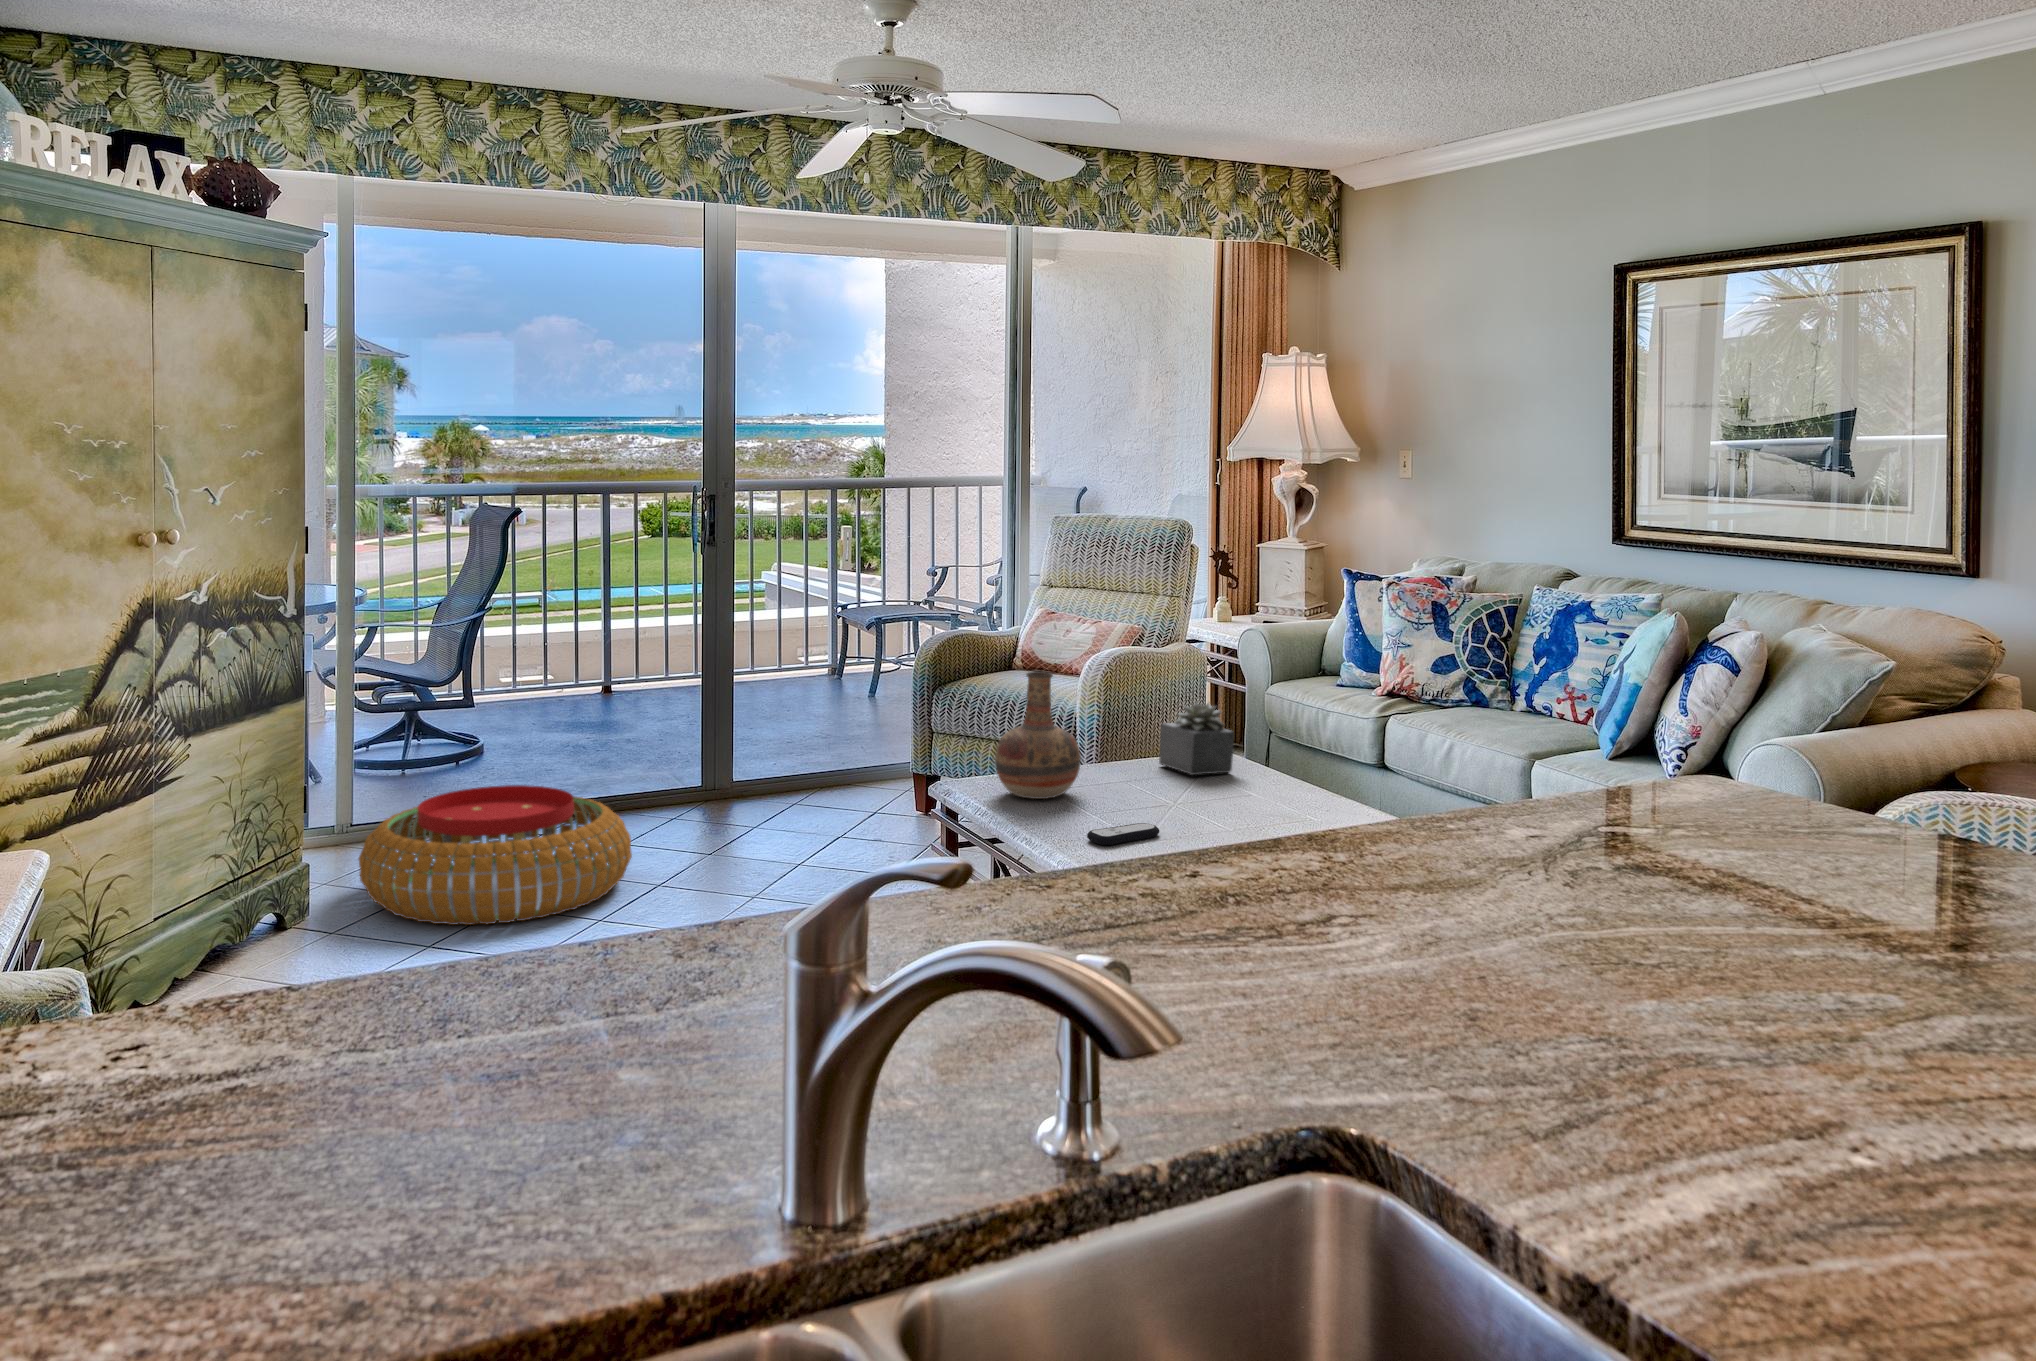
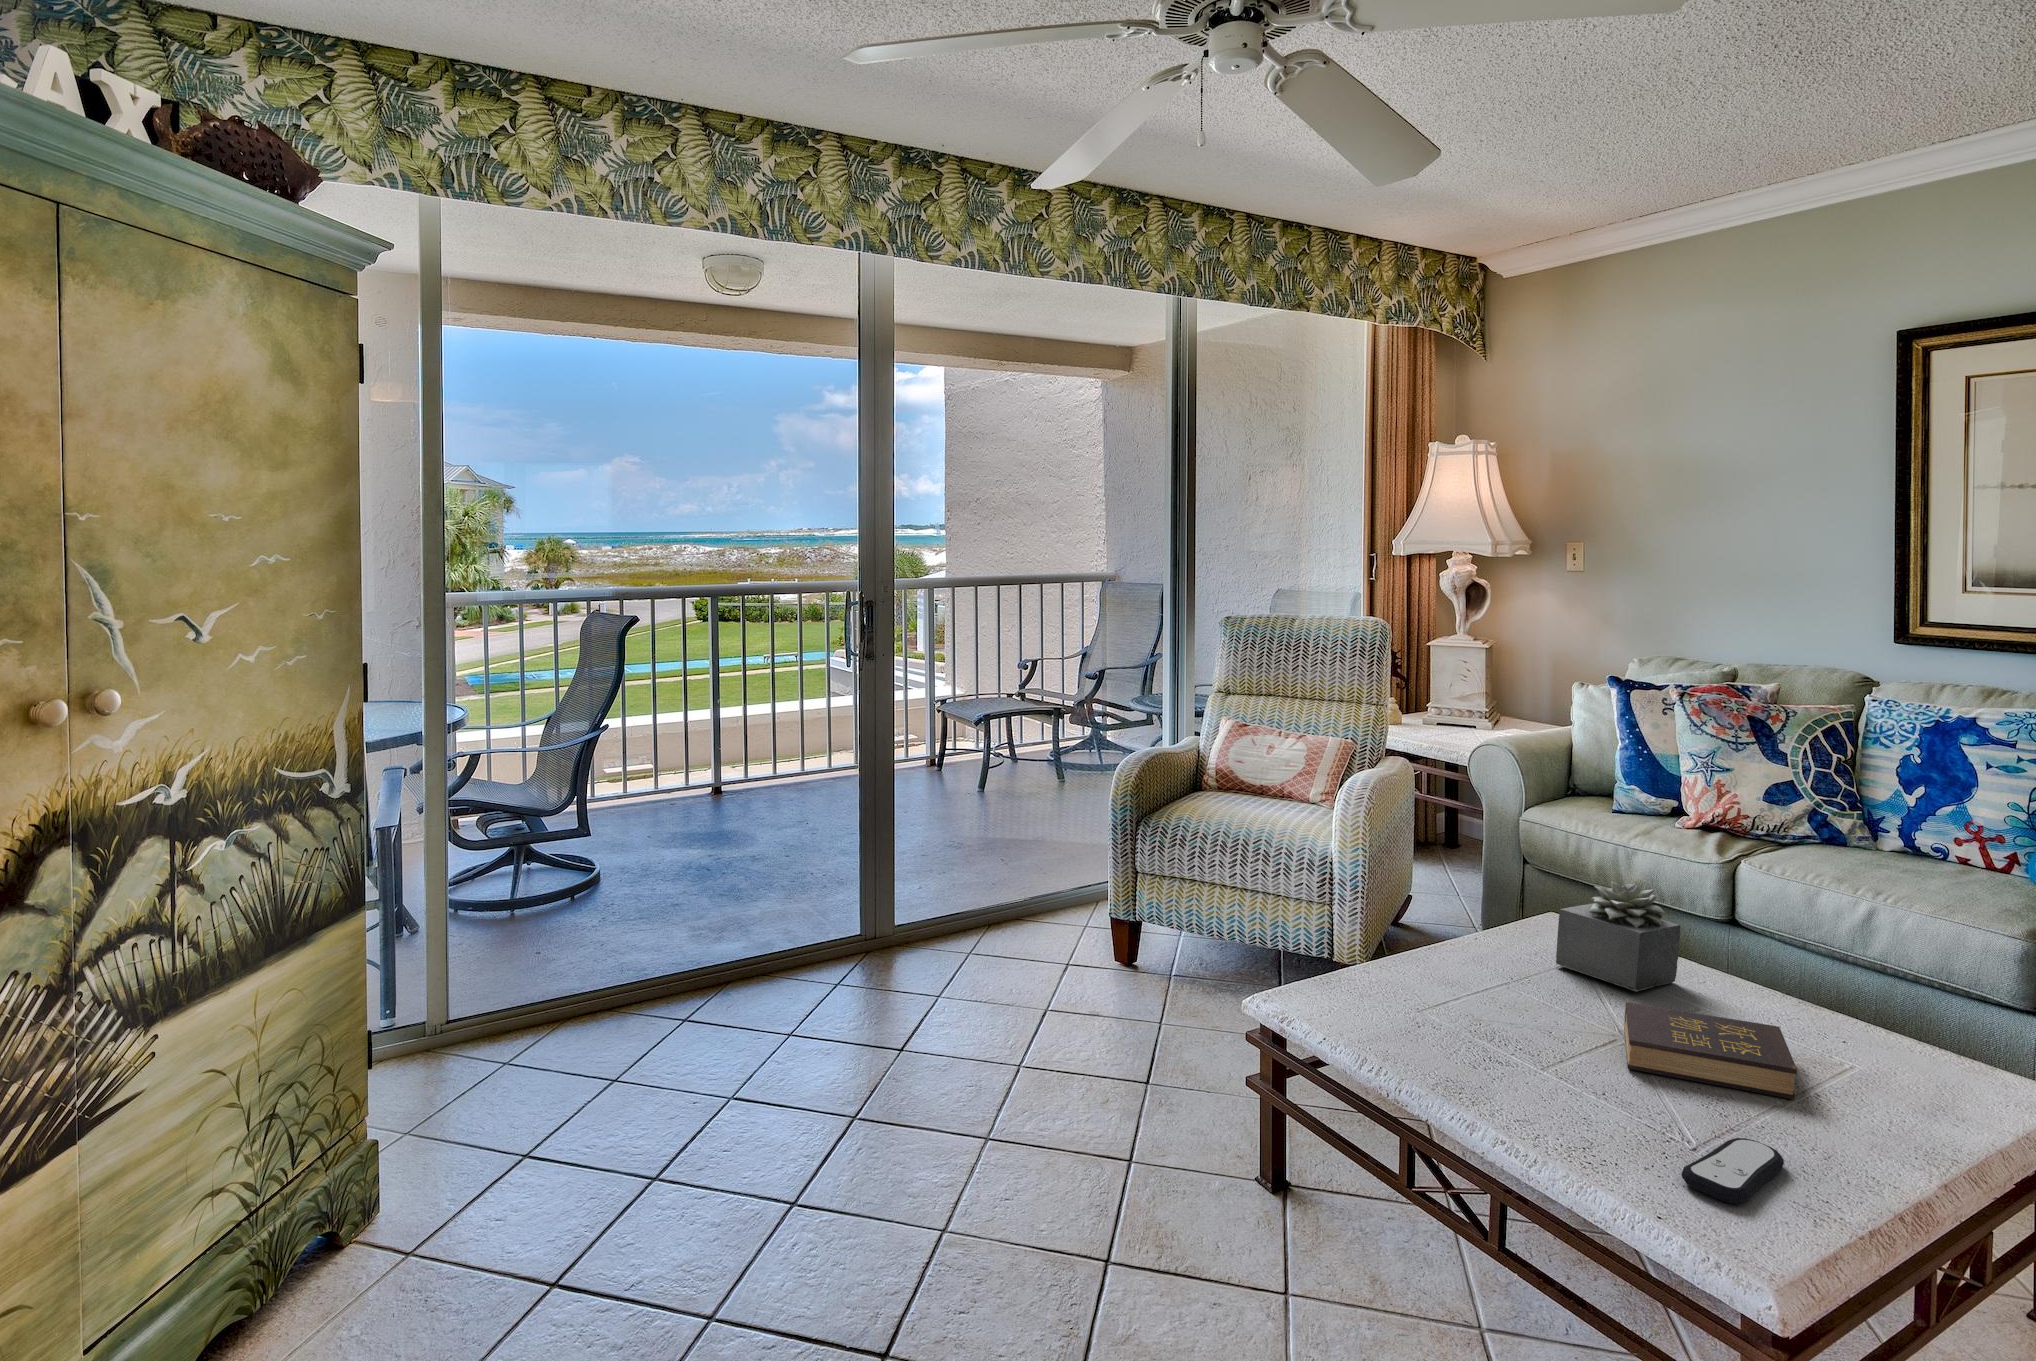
vase: present [995,671,1081,799] -> none [1399,863,1535,1058]
hardback book: none [1129,772,1241,816] -> present [1624,1002,1797,1099]
pouf: present [359,785,632,925] -> none [442,992,821,1245]

